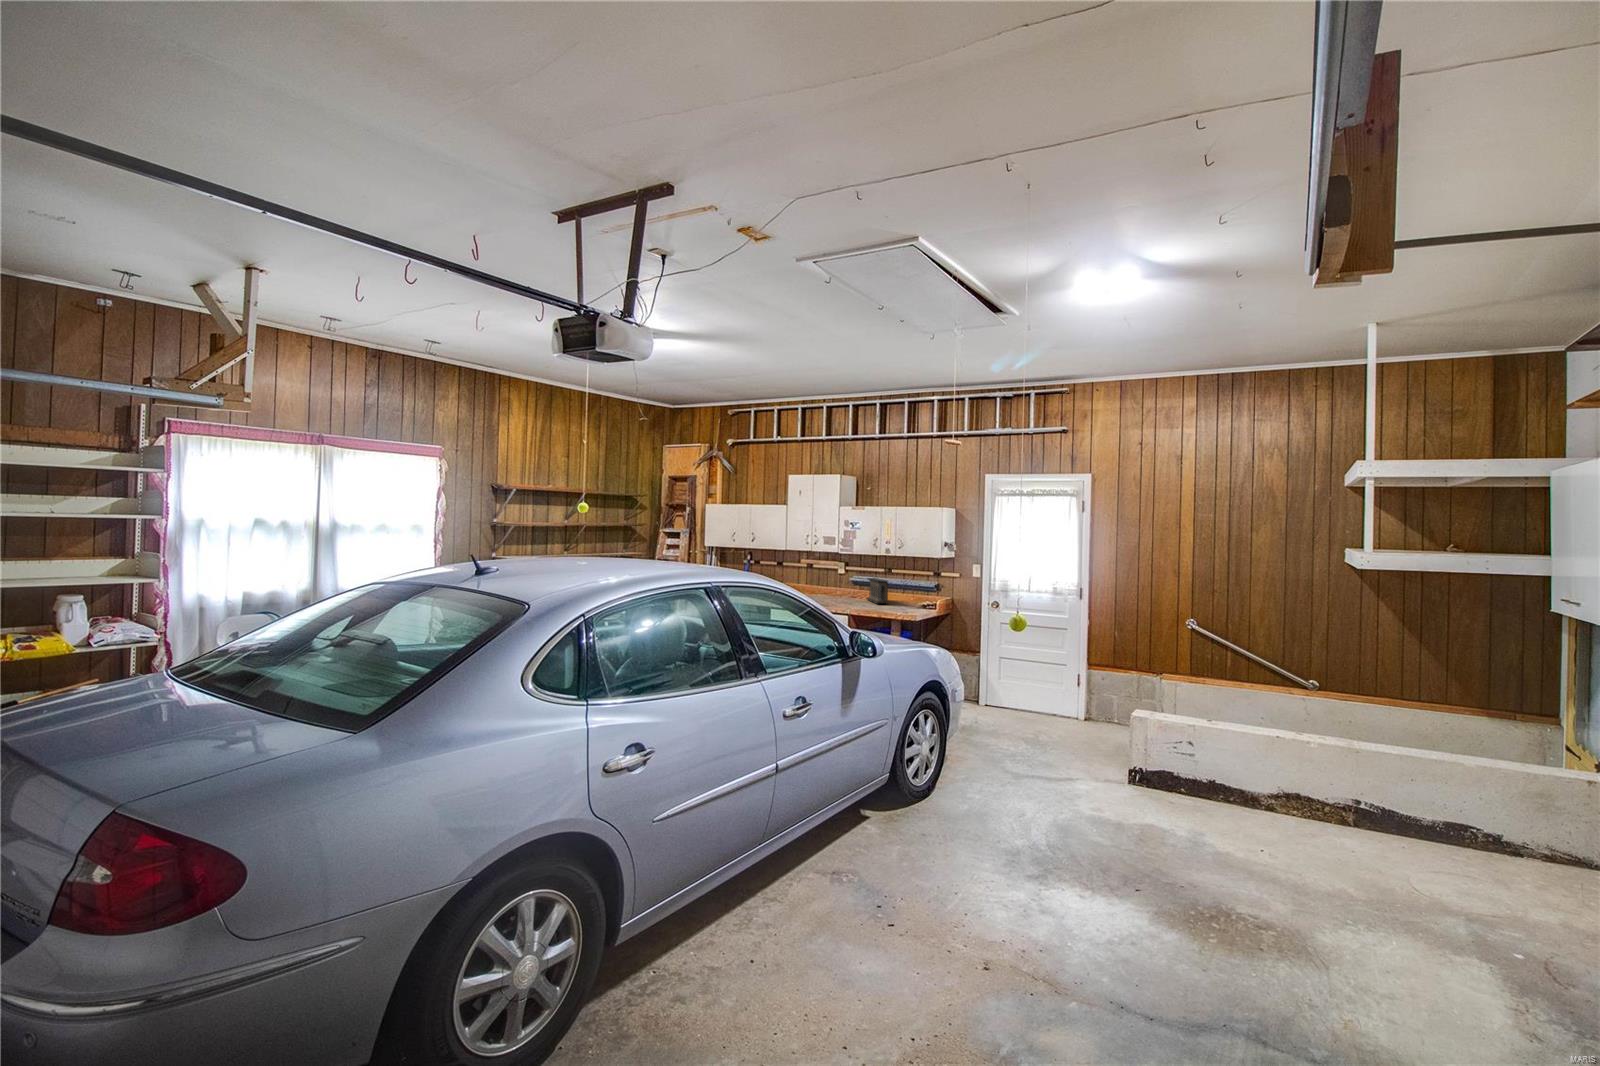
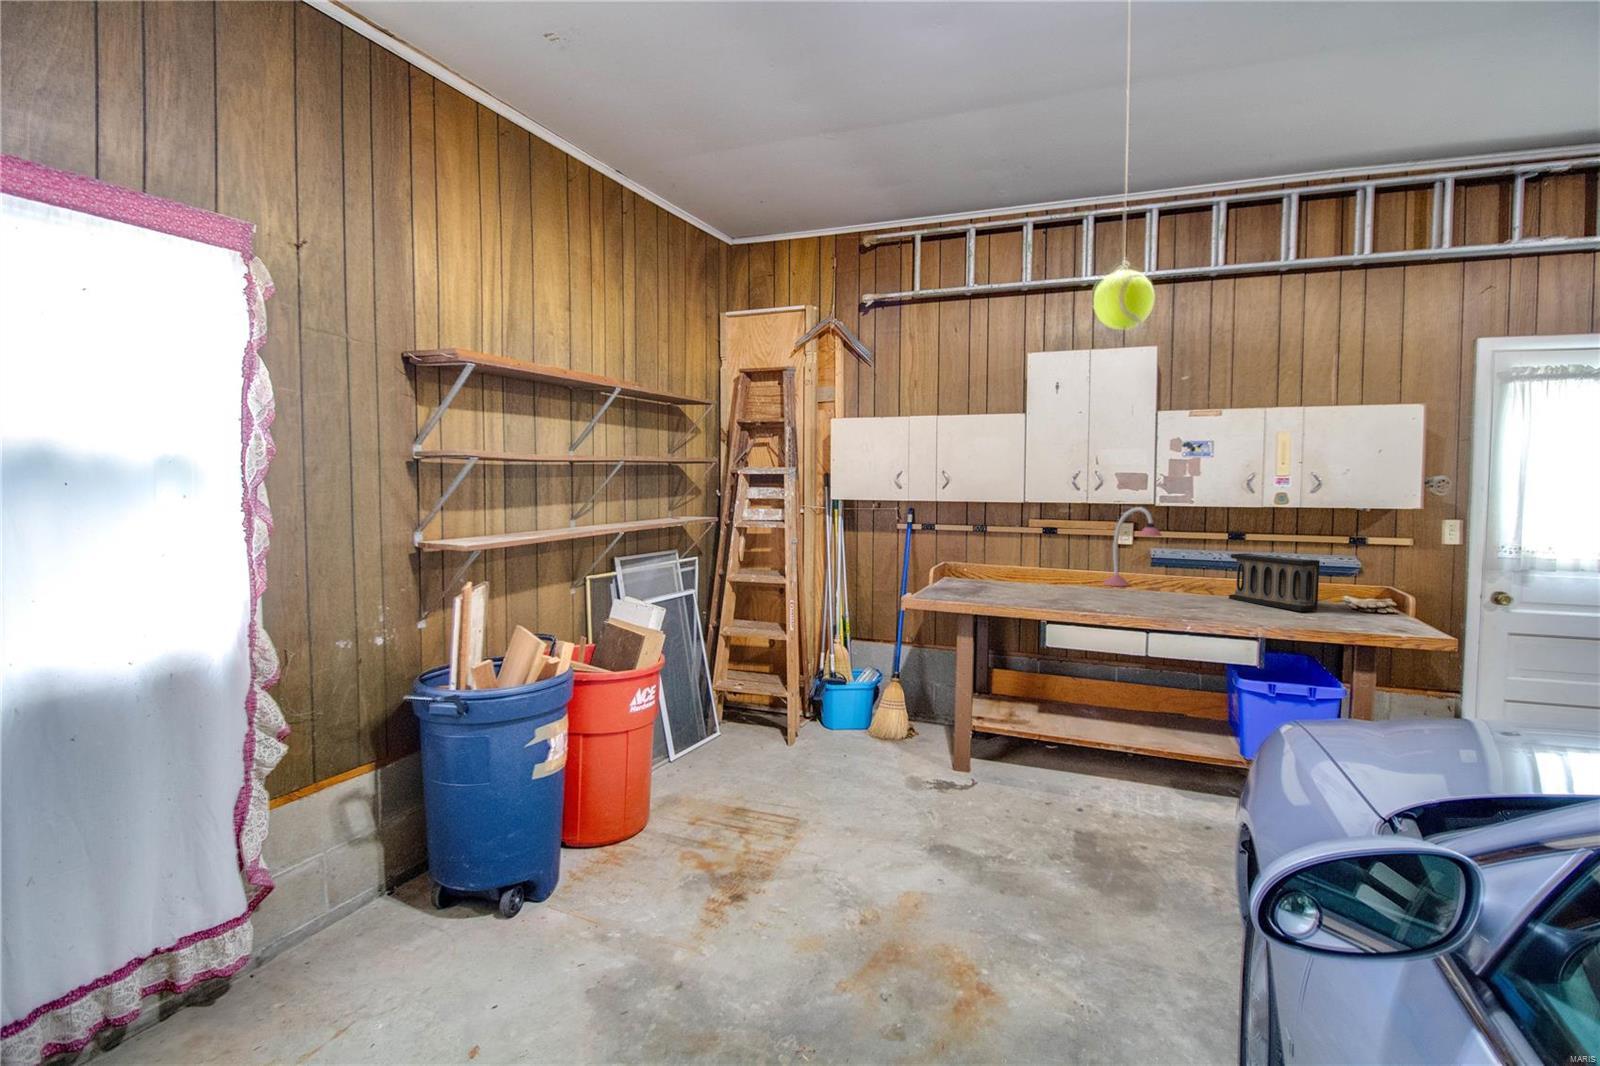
desk lamp: none [826,554,849,594] -> present [1103,507,1162,586]

